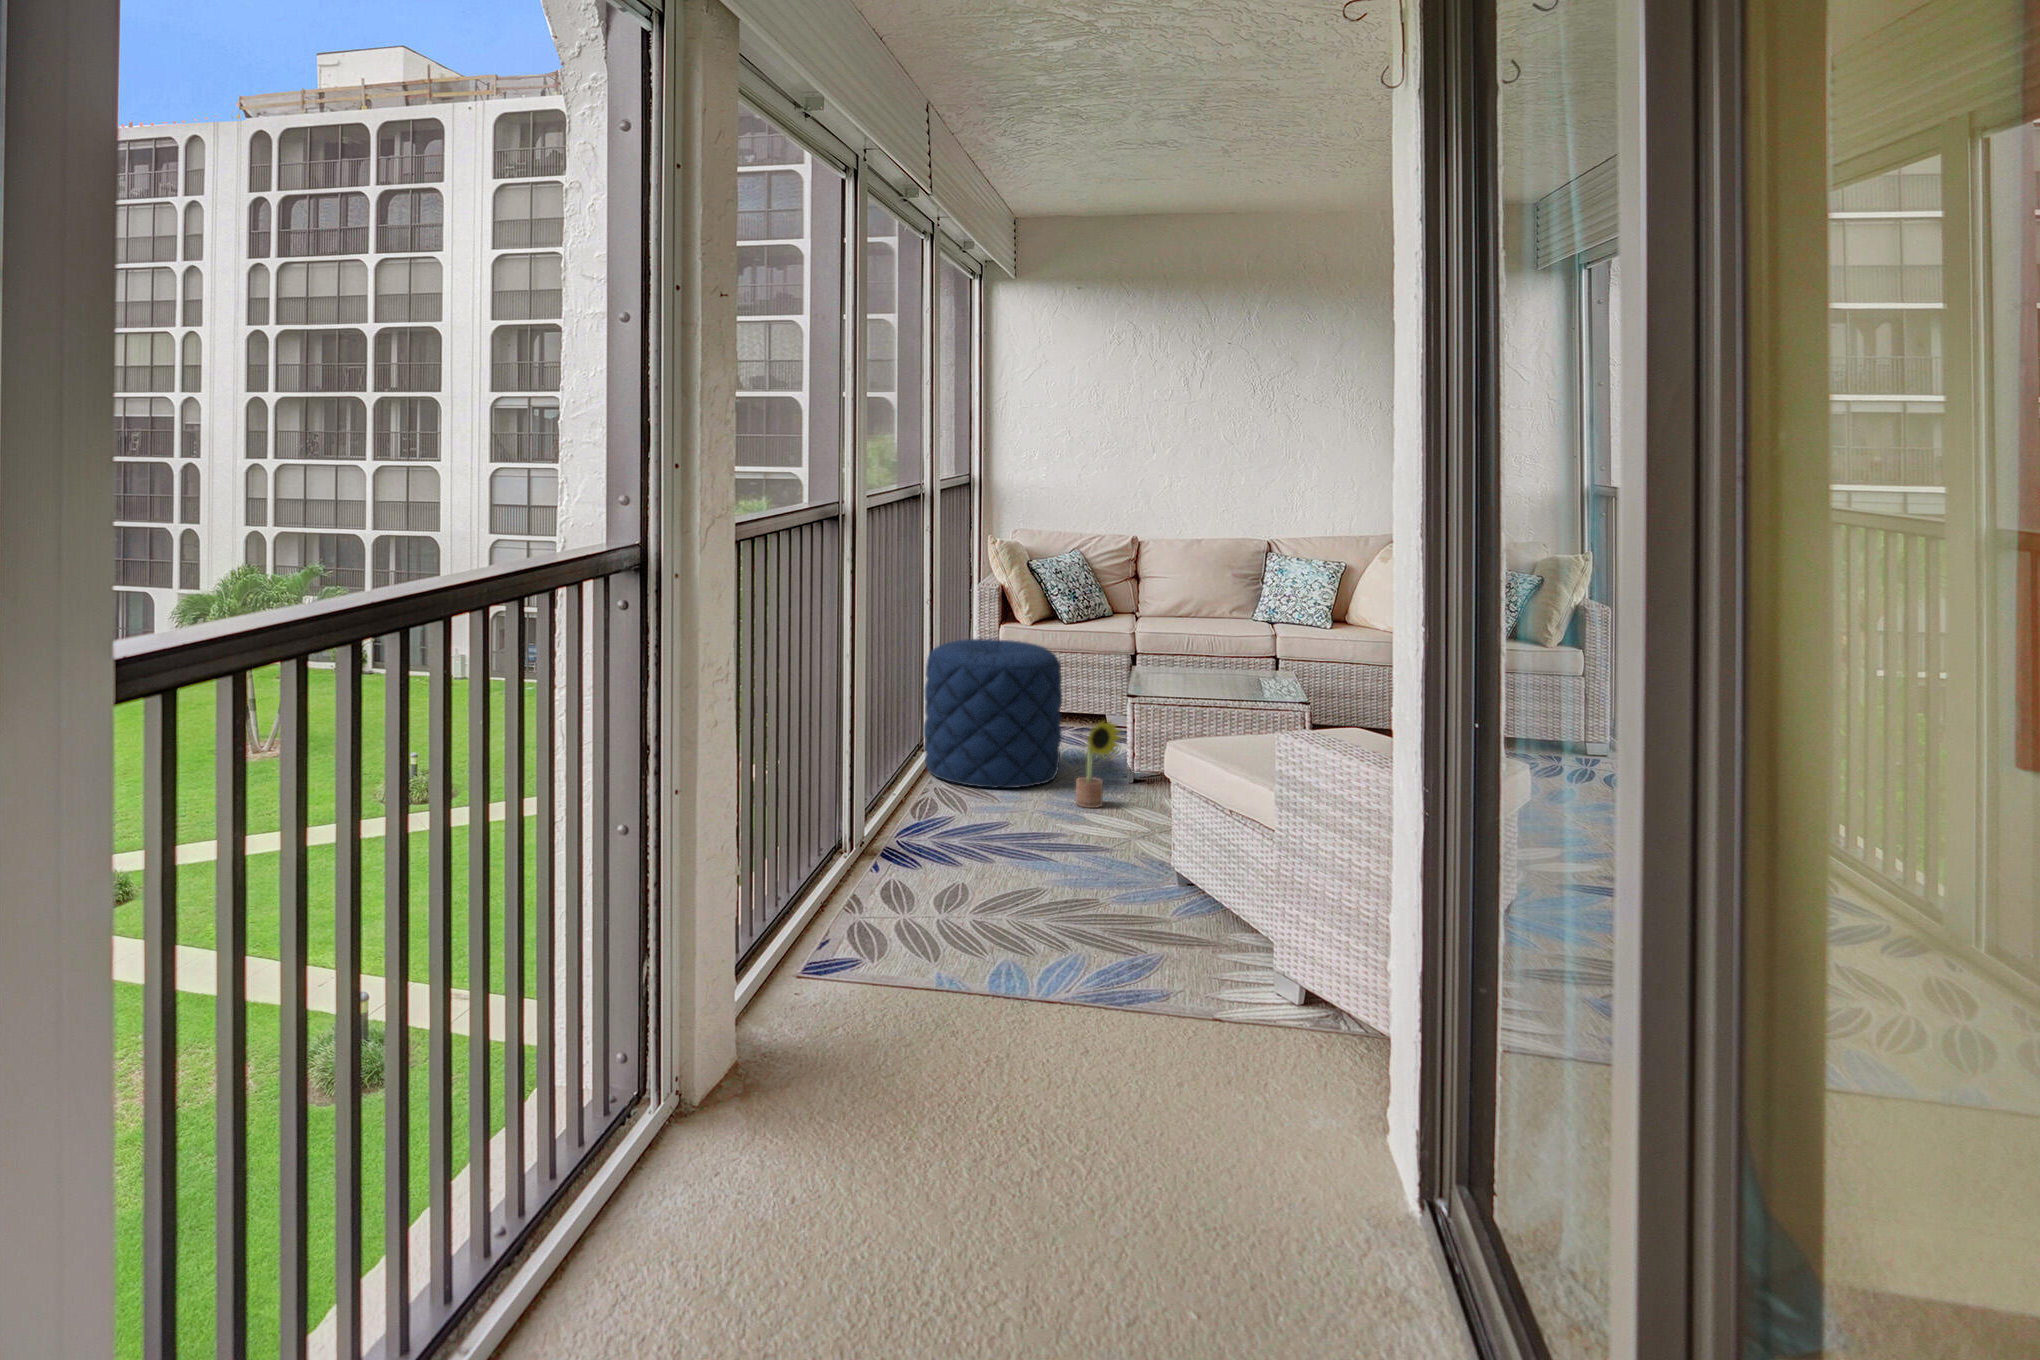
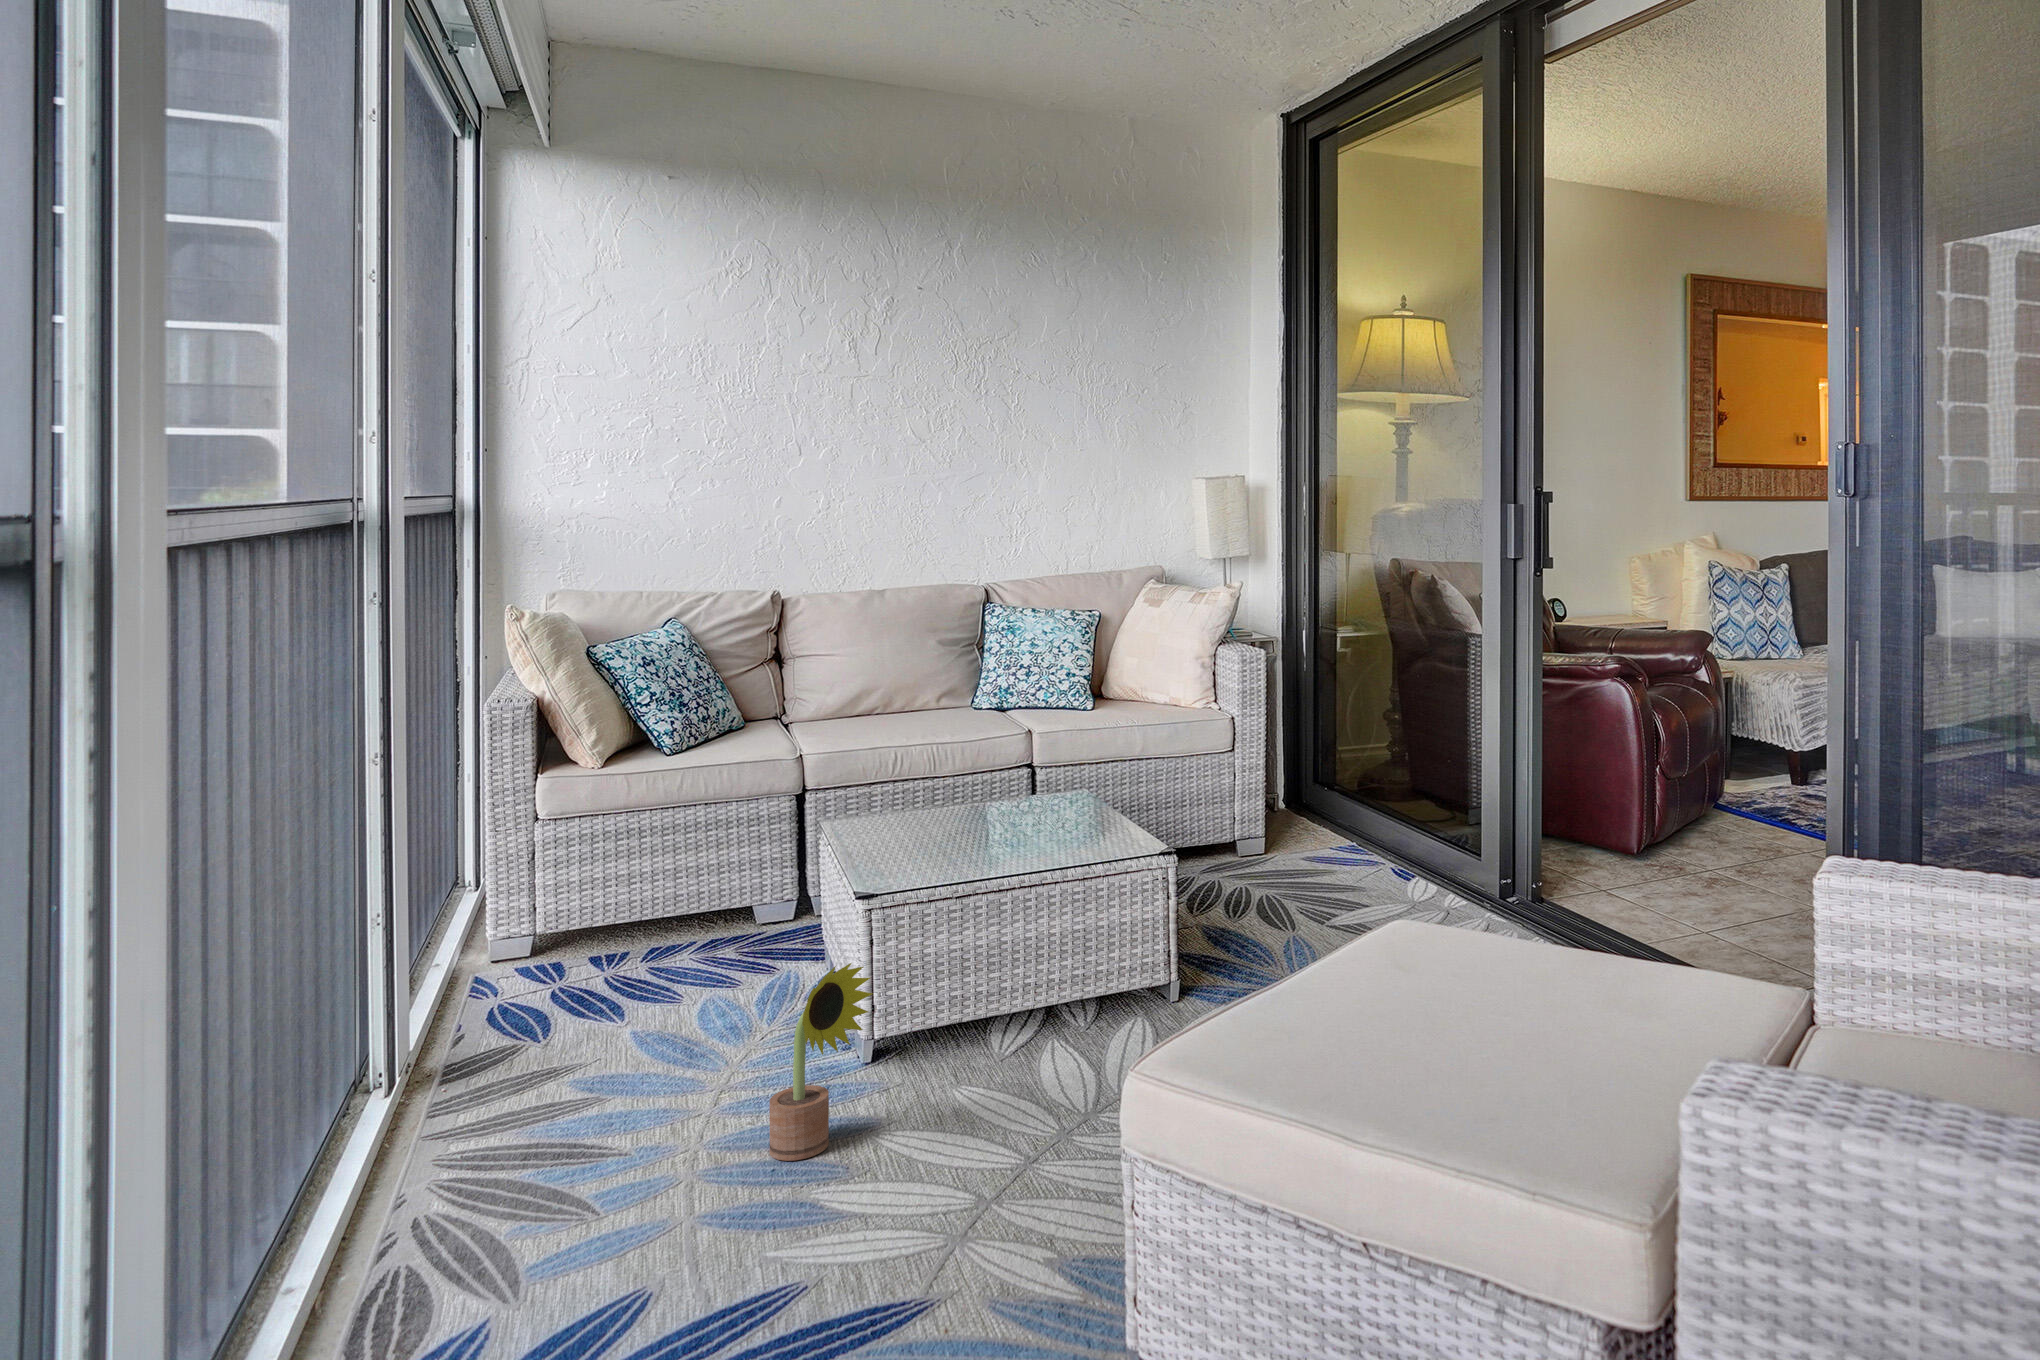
pouf: present [924,639,1062,788] -> none [376,815,710,1175]

